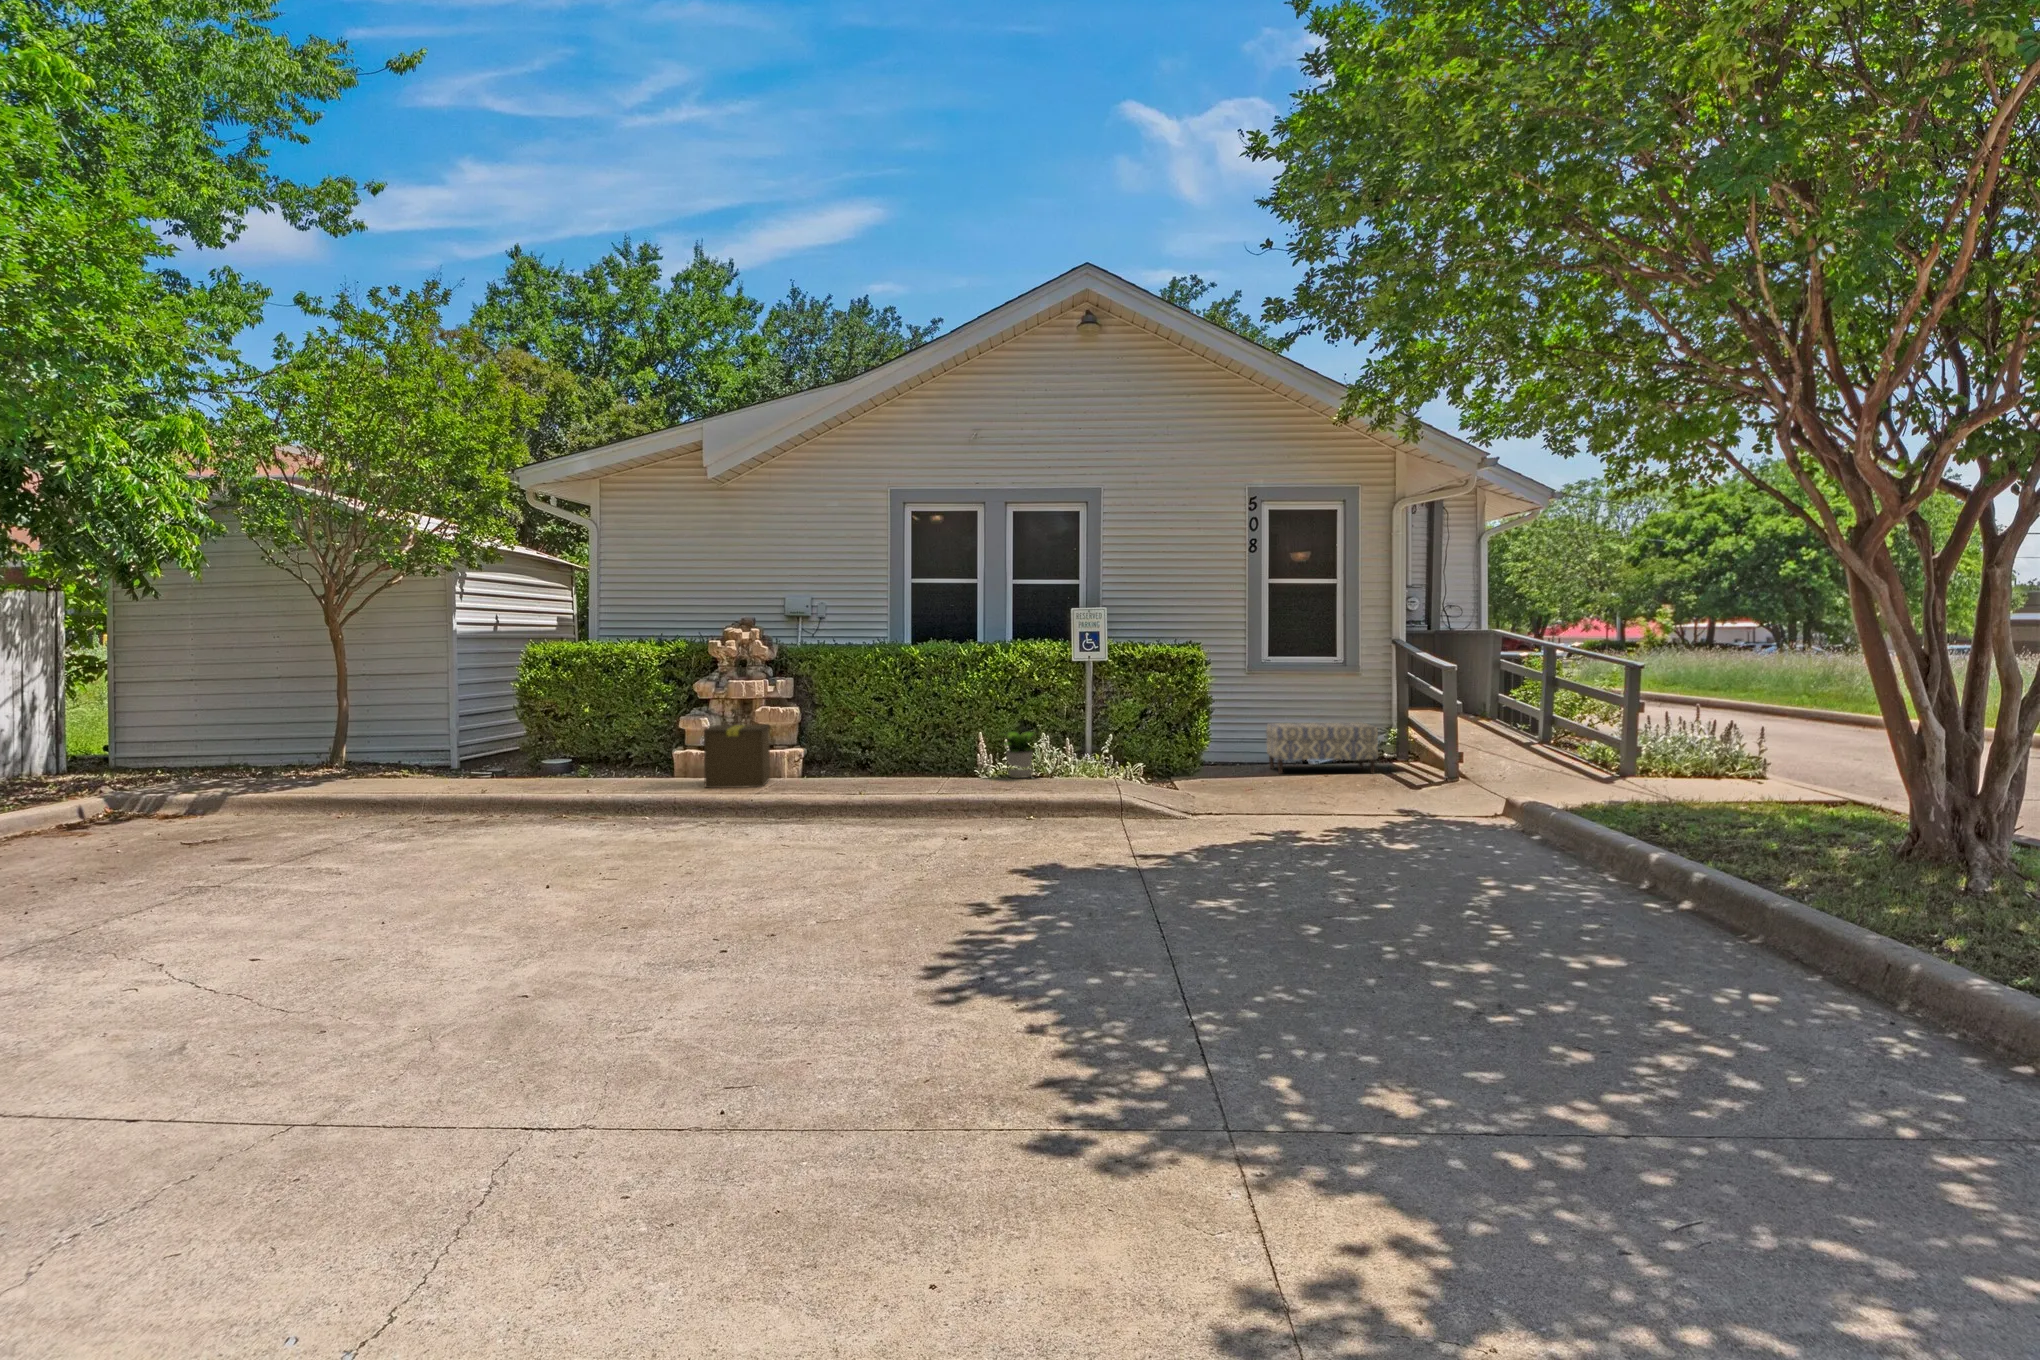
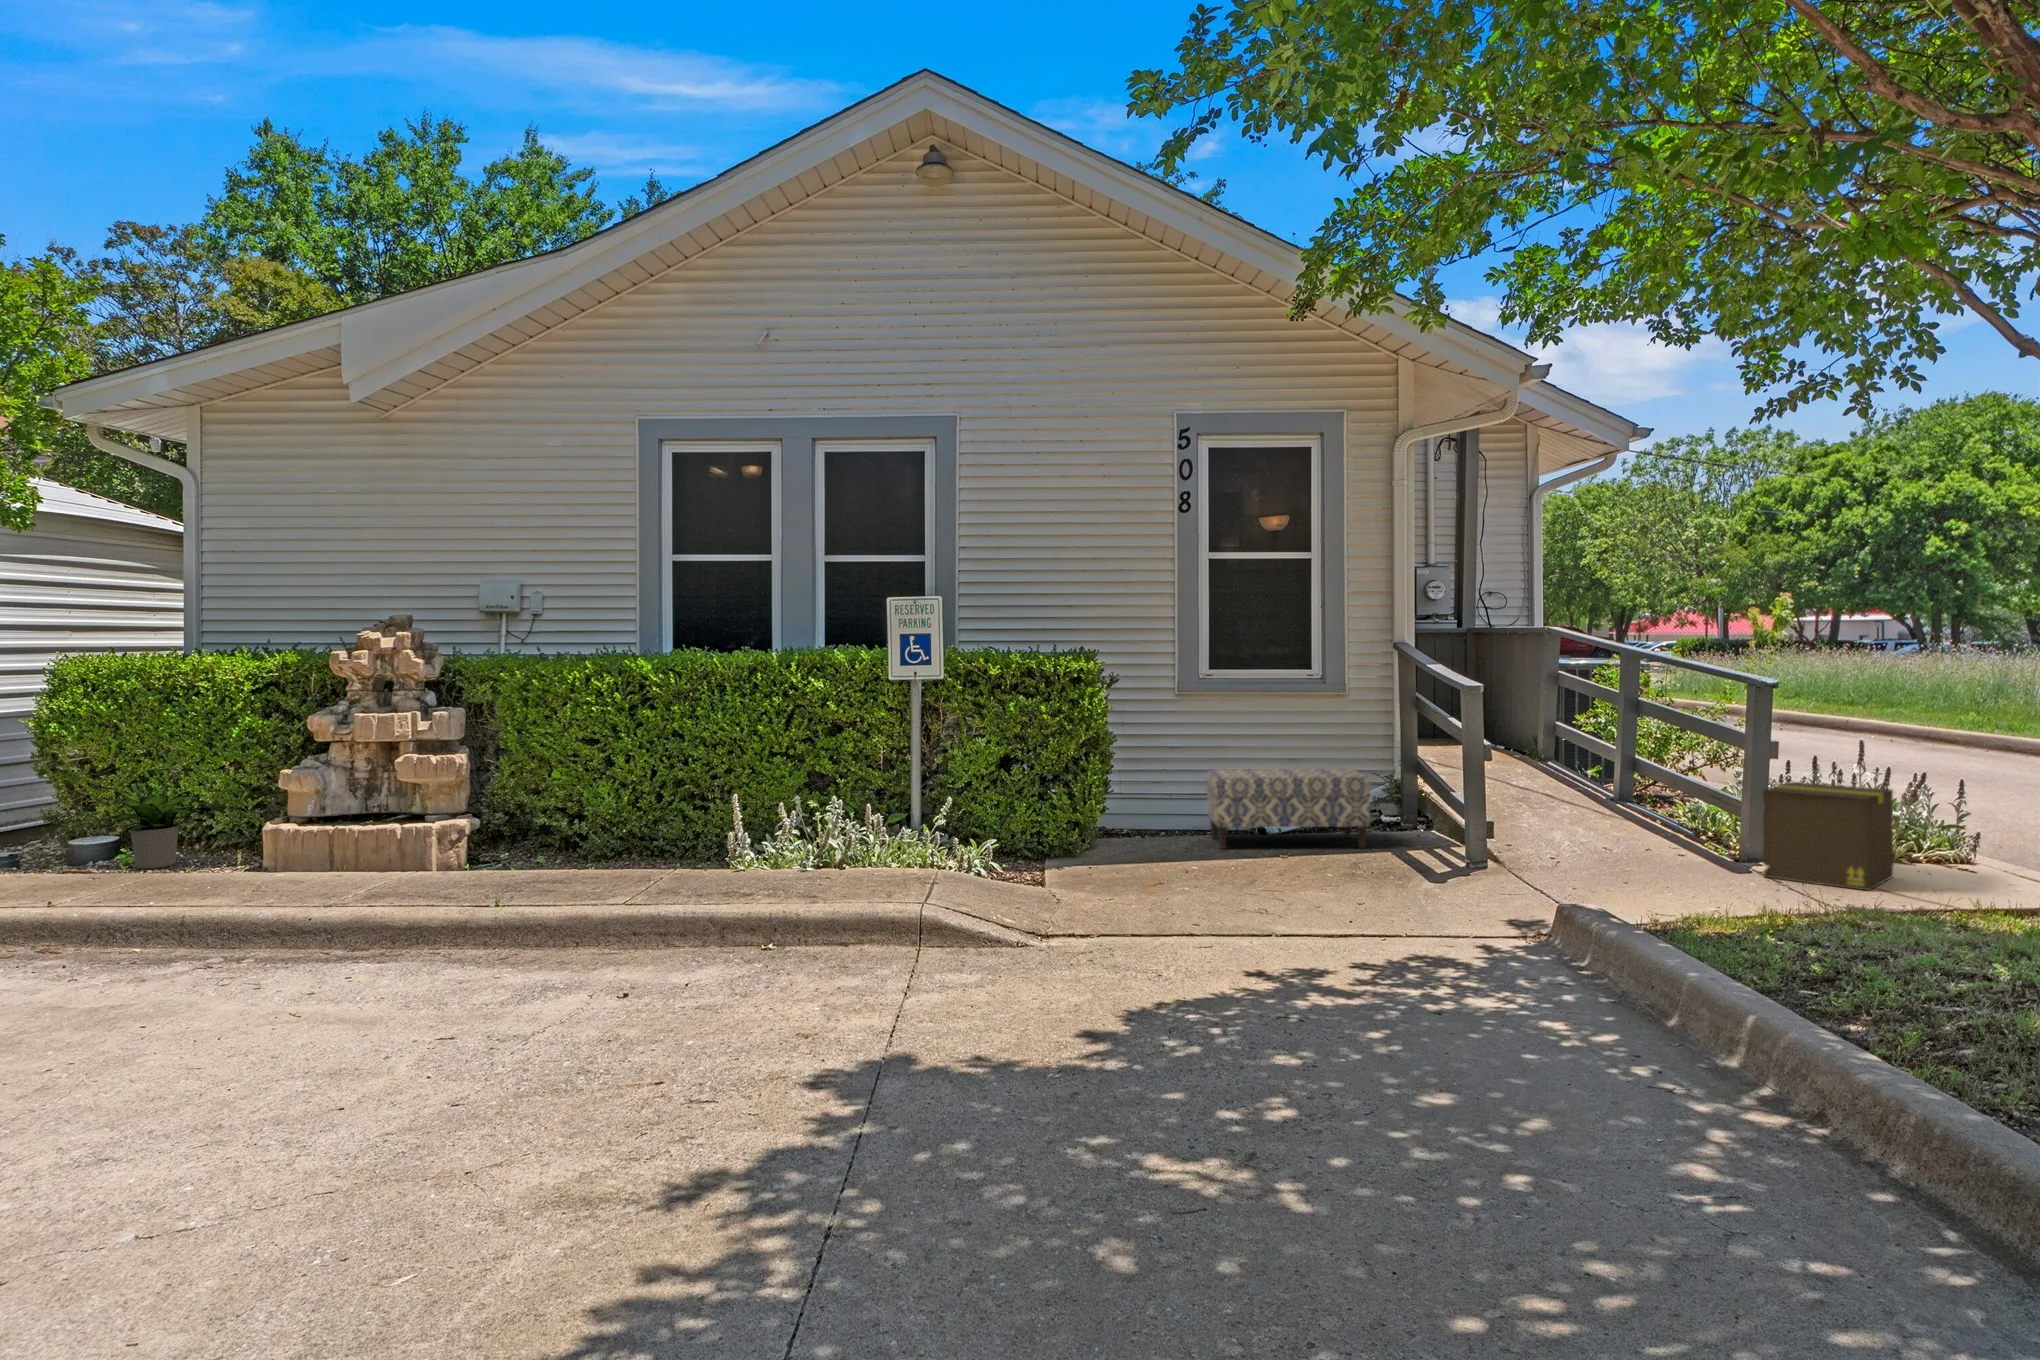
cardboard box: present [704,724,770,788] -> present [1763,782,1893,891]
potted plant: present [1000,731,1034,778] -> present [110,795,202,869]

